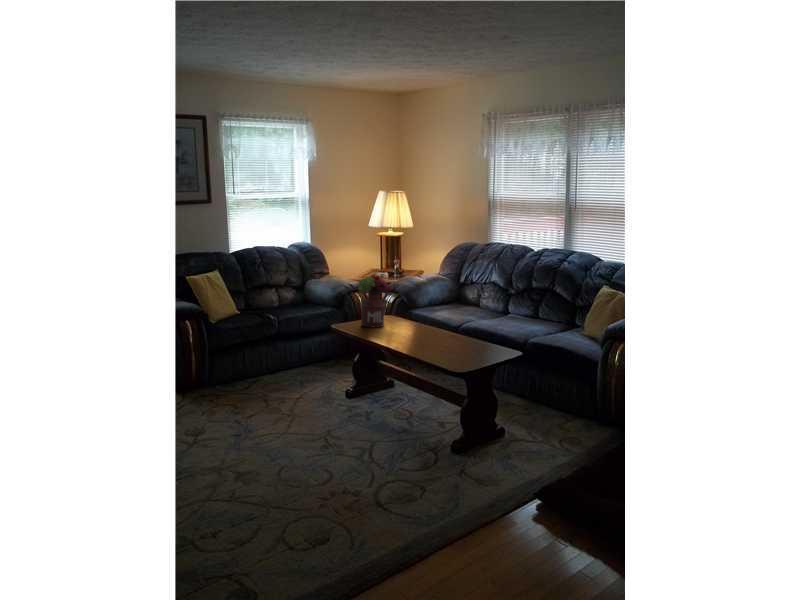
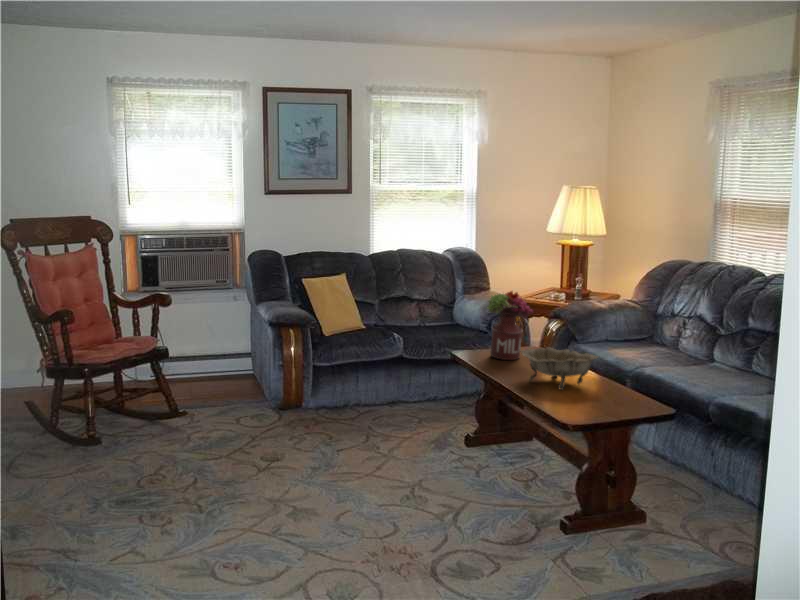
decorative bowl: none [396,315,458,346] -> present [521,347,598,390]

